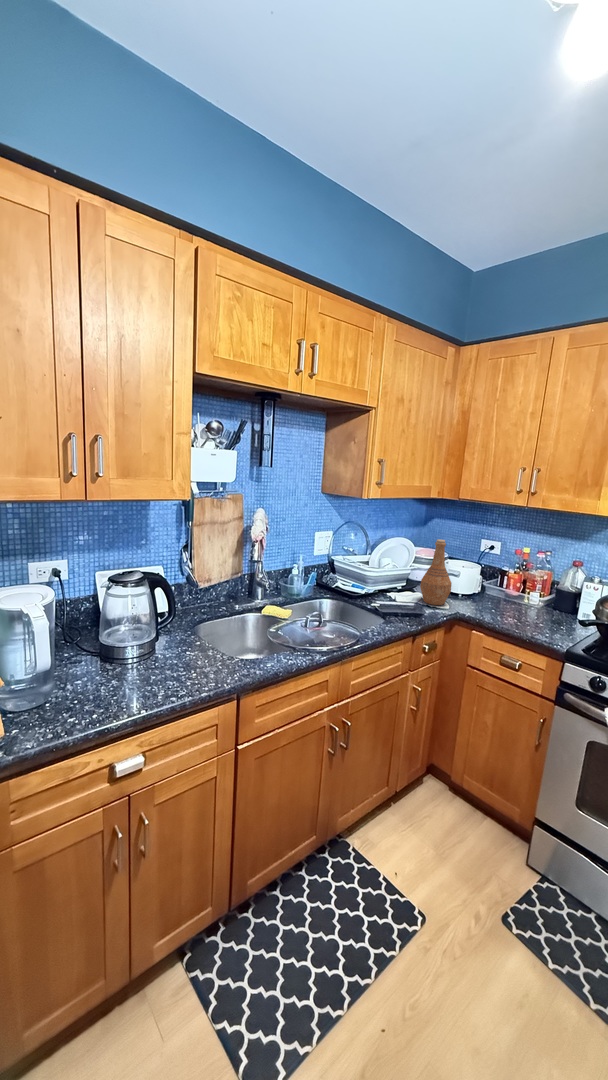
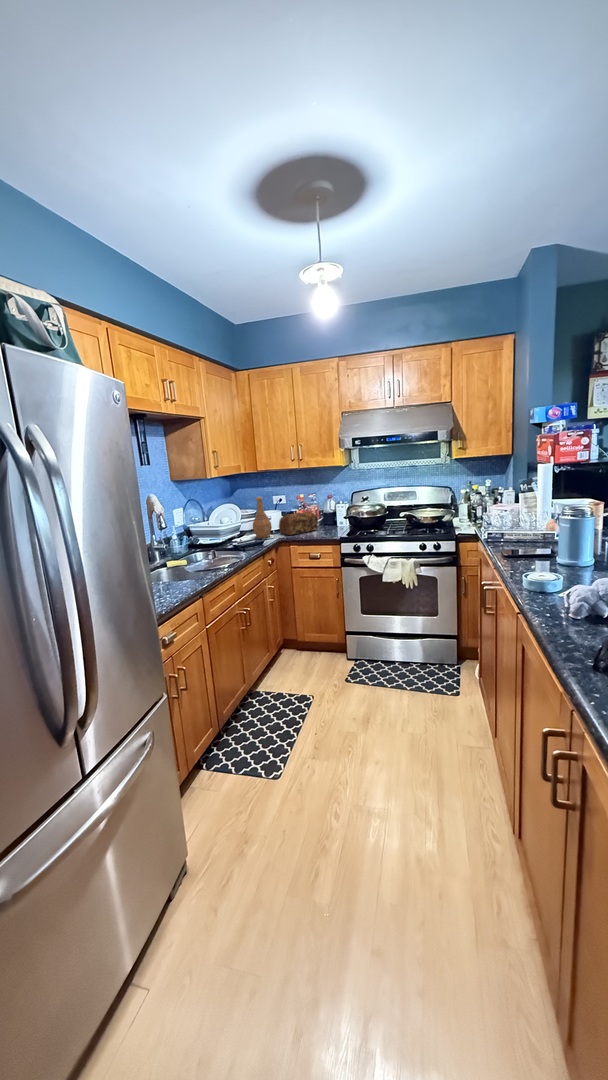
bread loaf: none [465,578,539,615] -> present [279,512,318,535]

